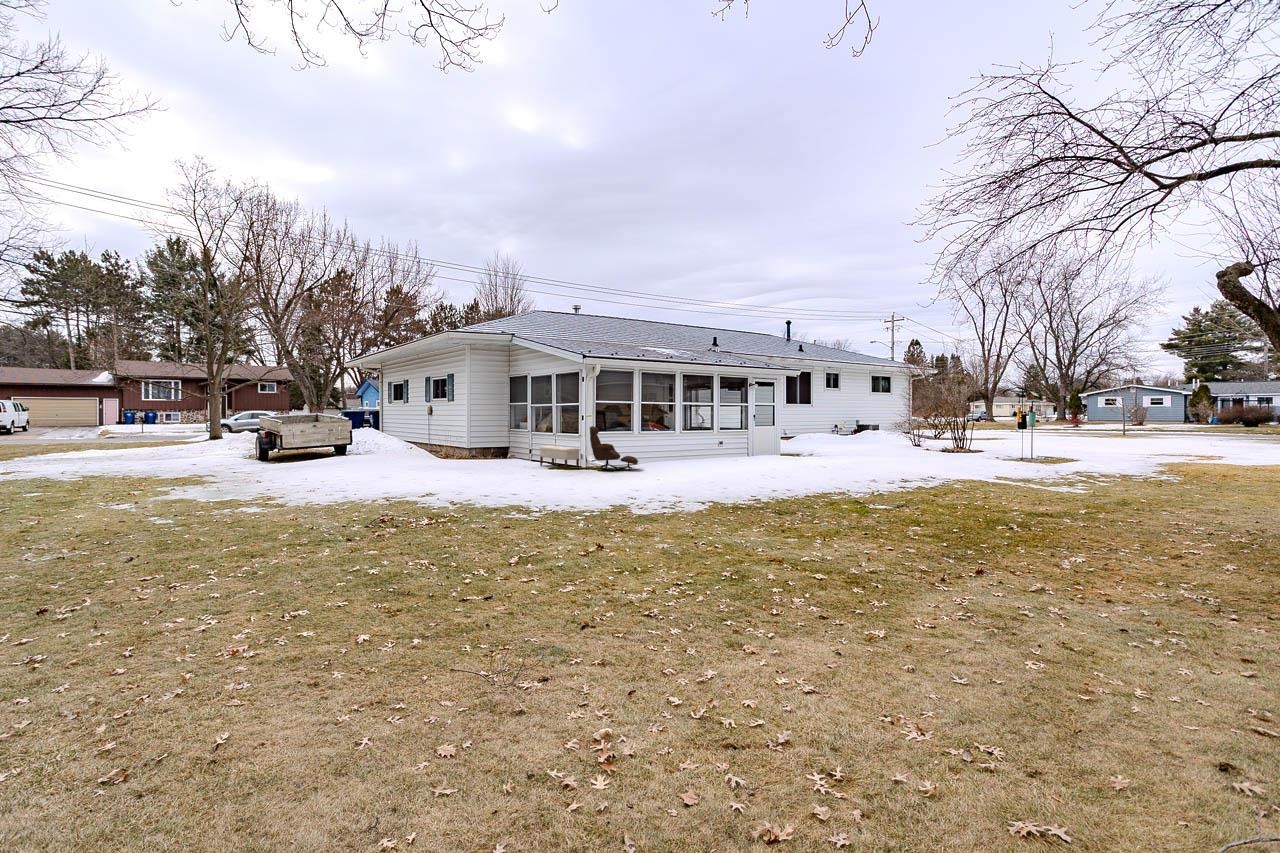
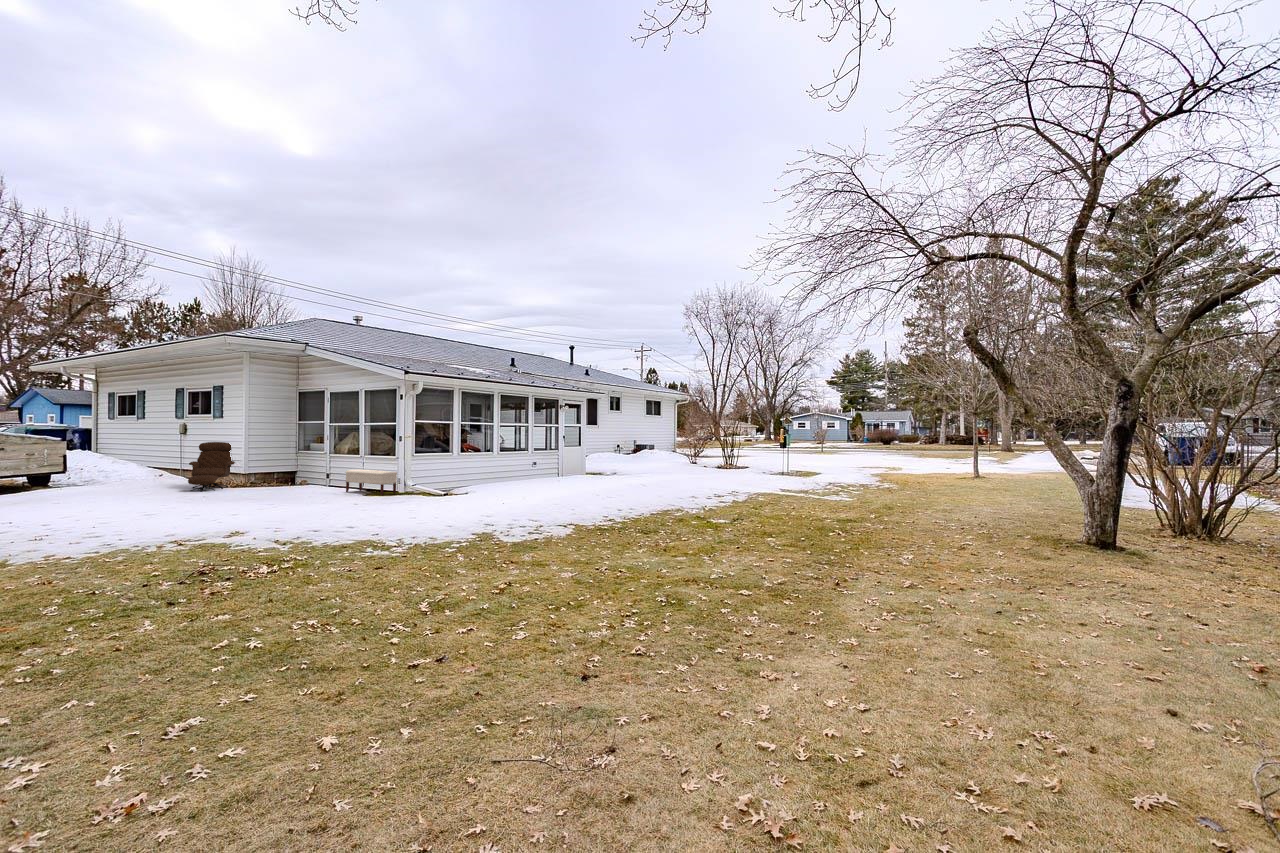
lounge chair: present [590,426,638,471] -> present [188,442,235,492]

